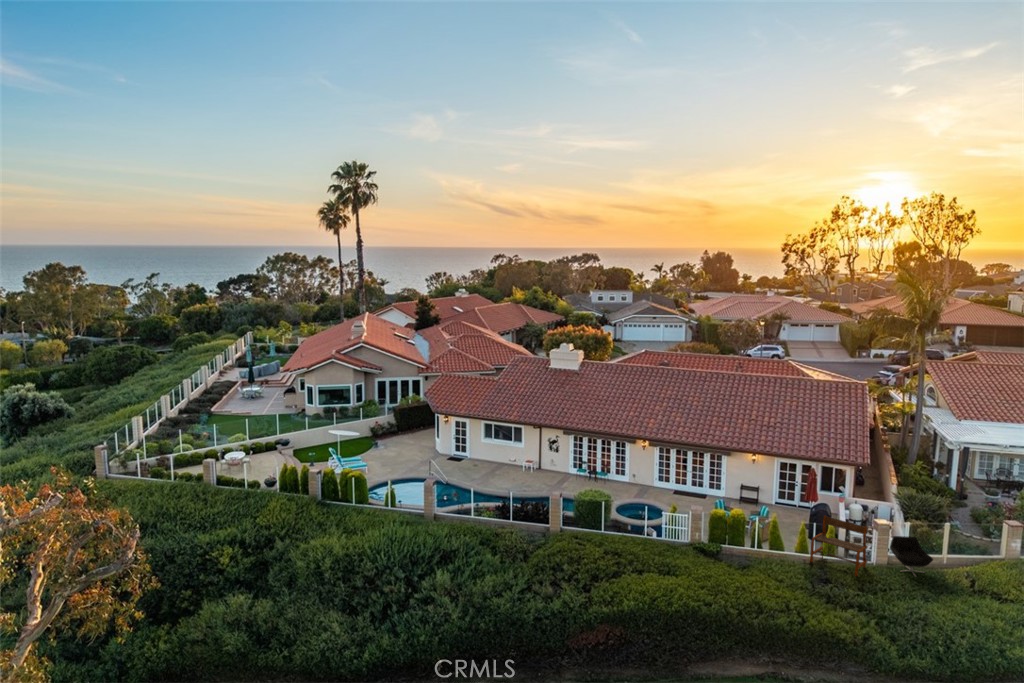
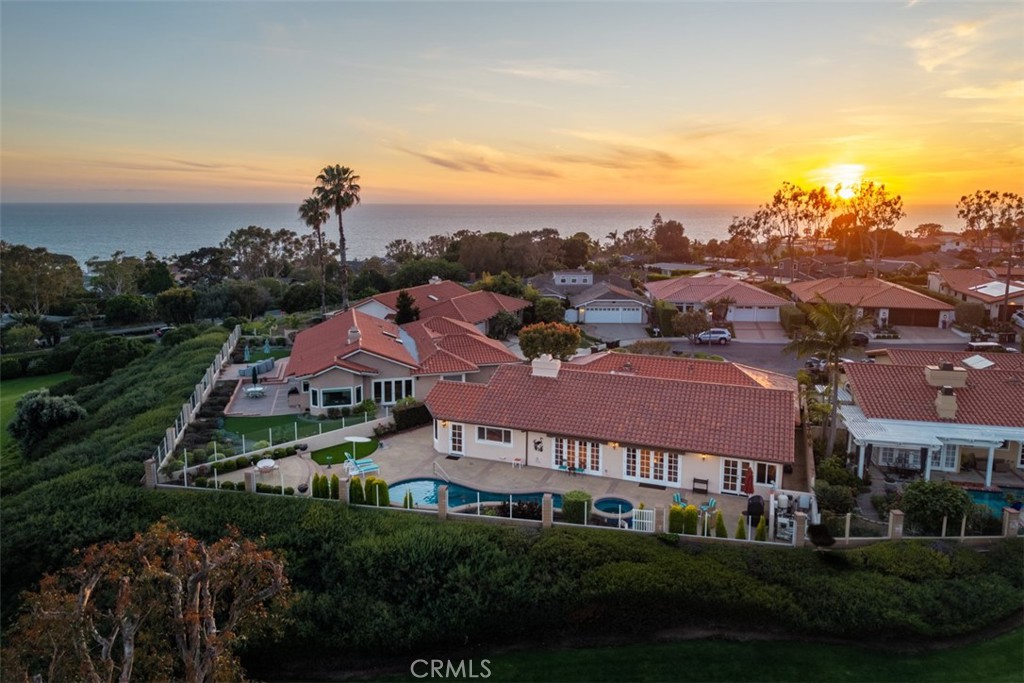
bench: present [810,516,867,576] -> none [746,509,789,557]

